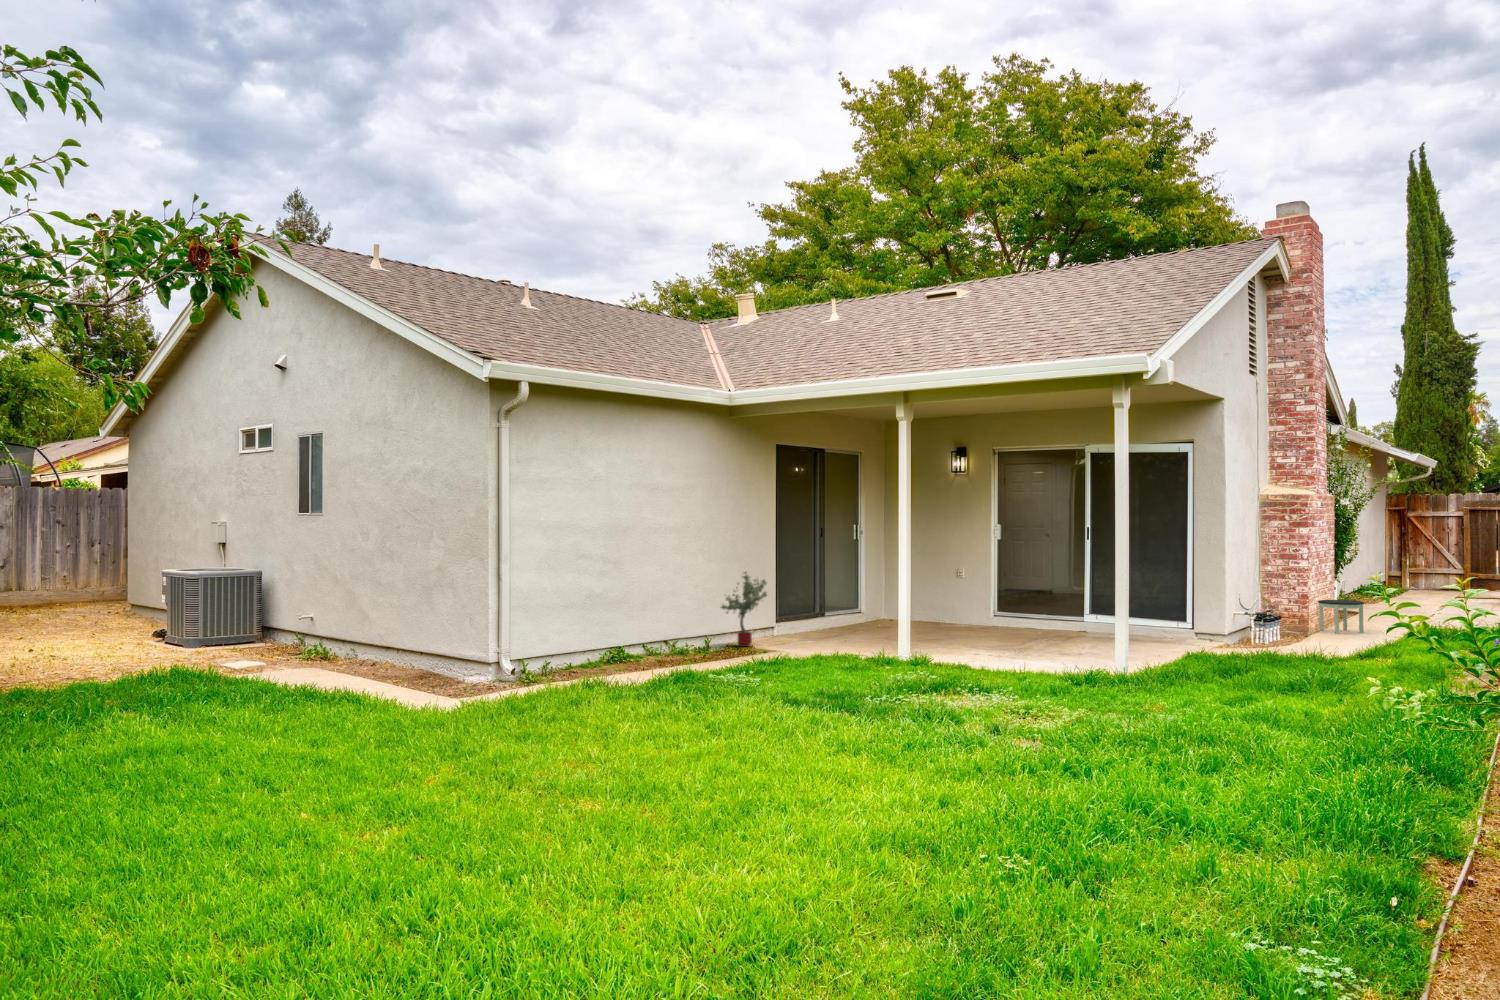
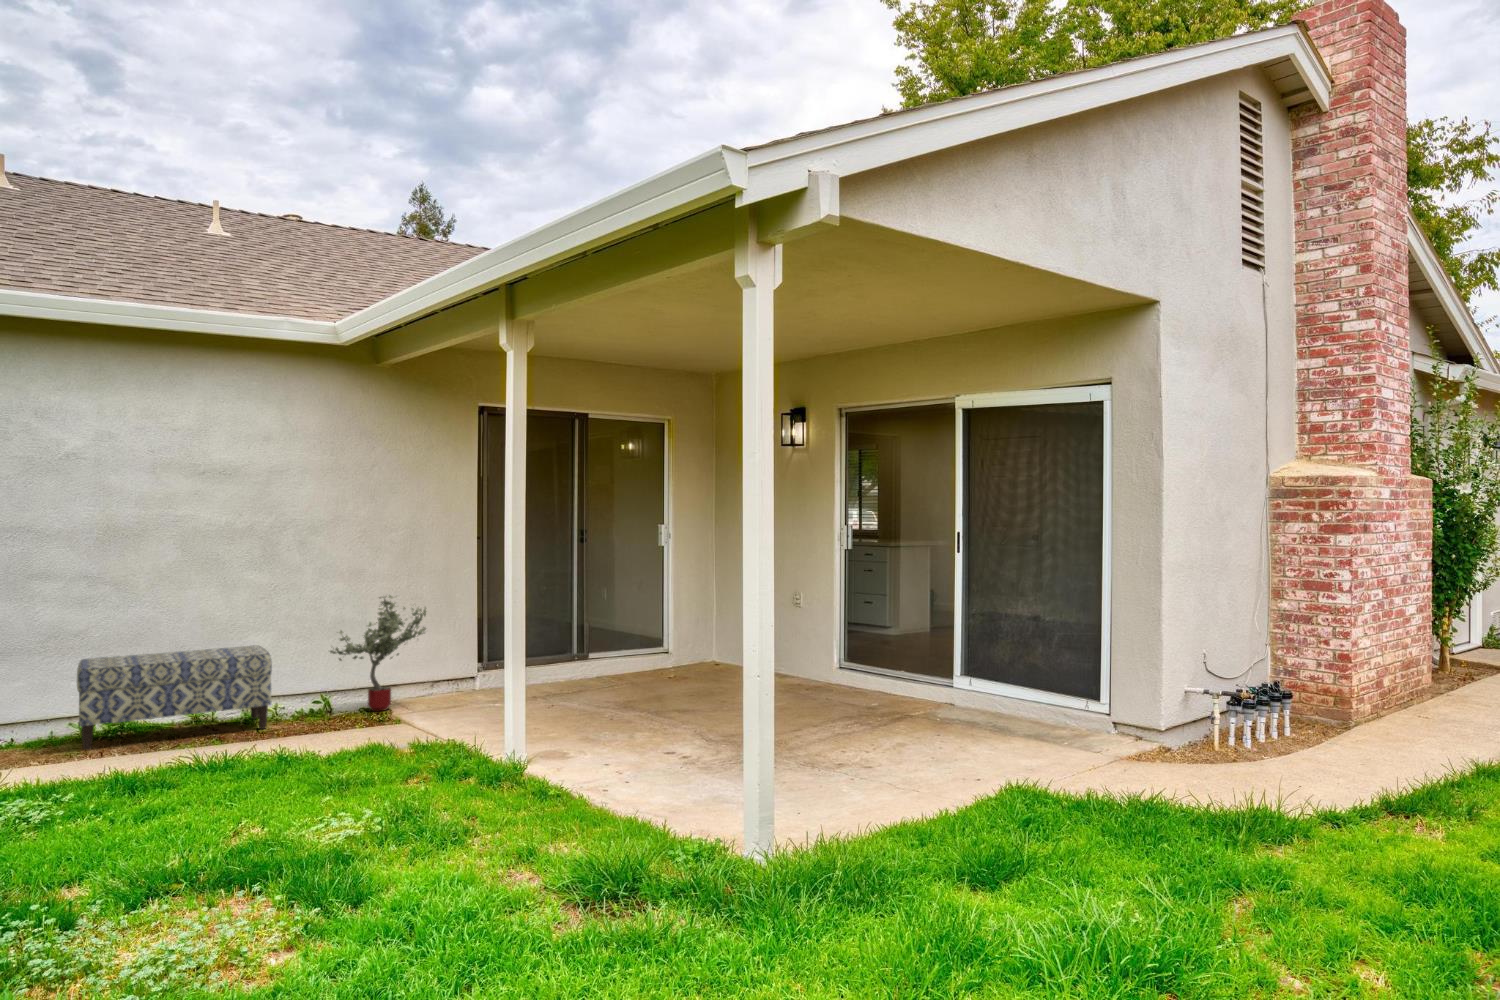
round table: present [1318,600,1364,634] -> none [1373,664,1461,732]
bench: none [603,604,712,666] -> present [77,645,272,750]

